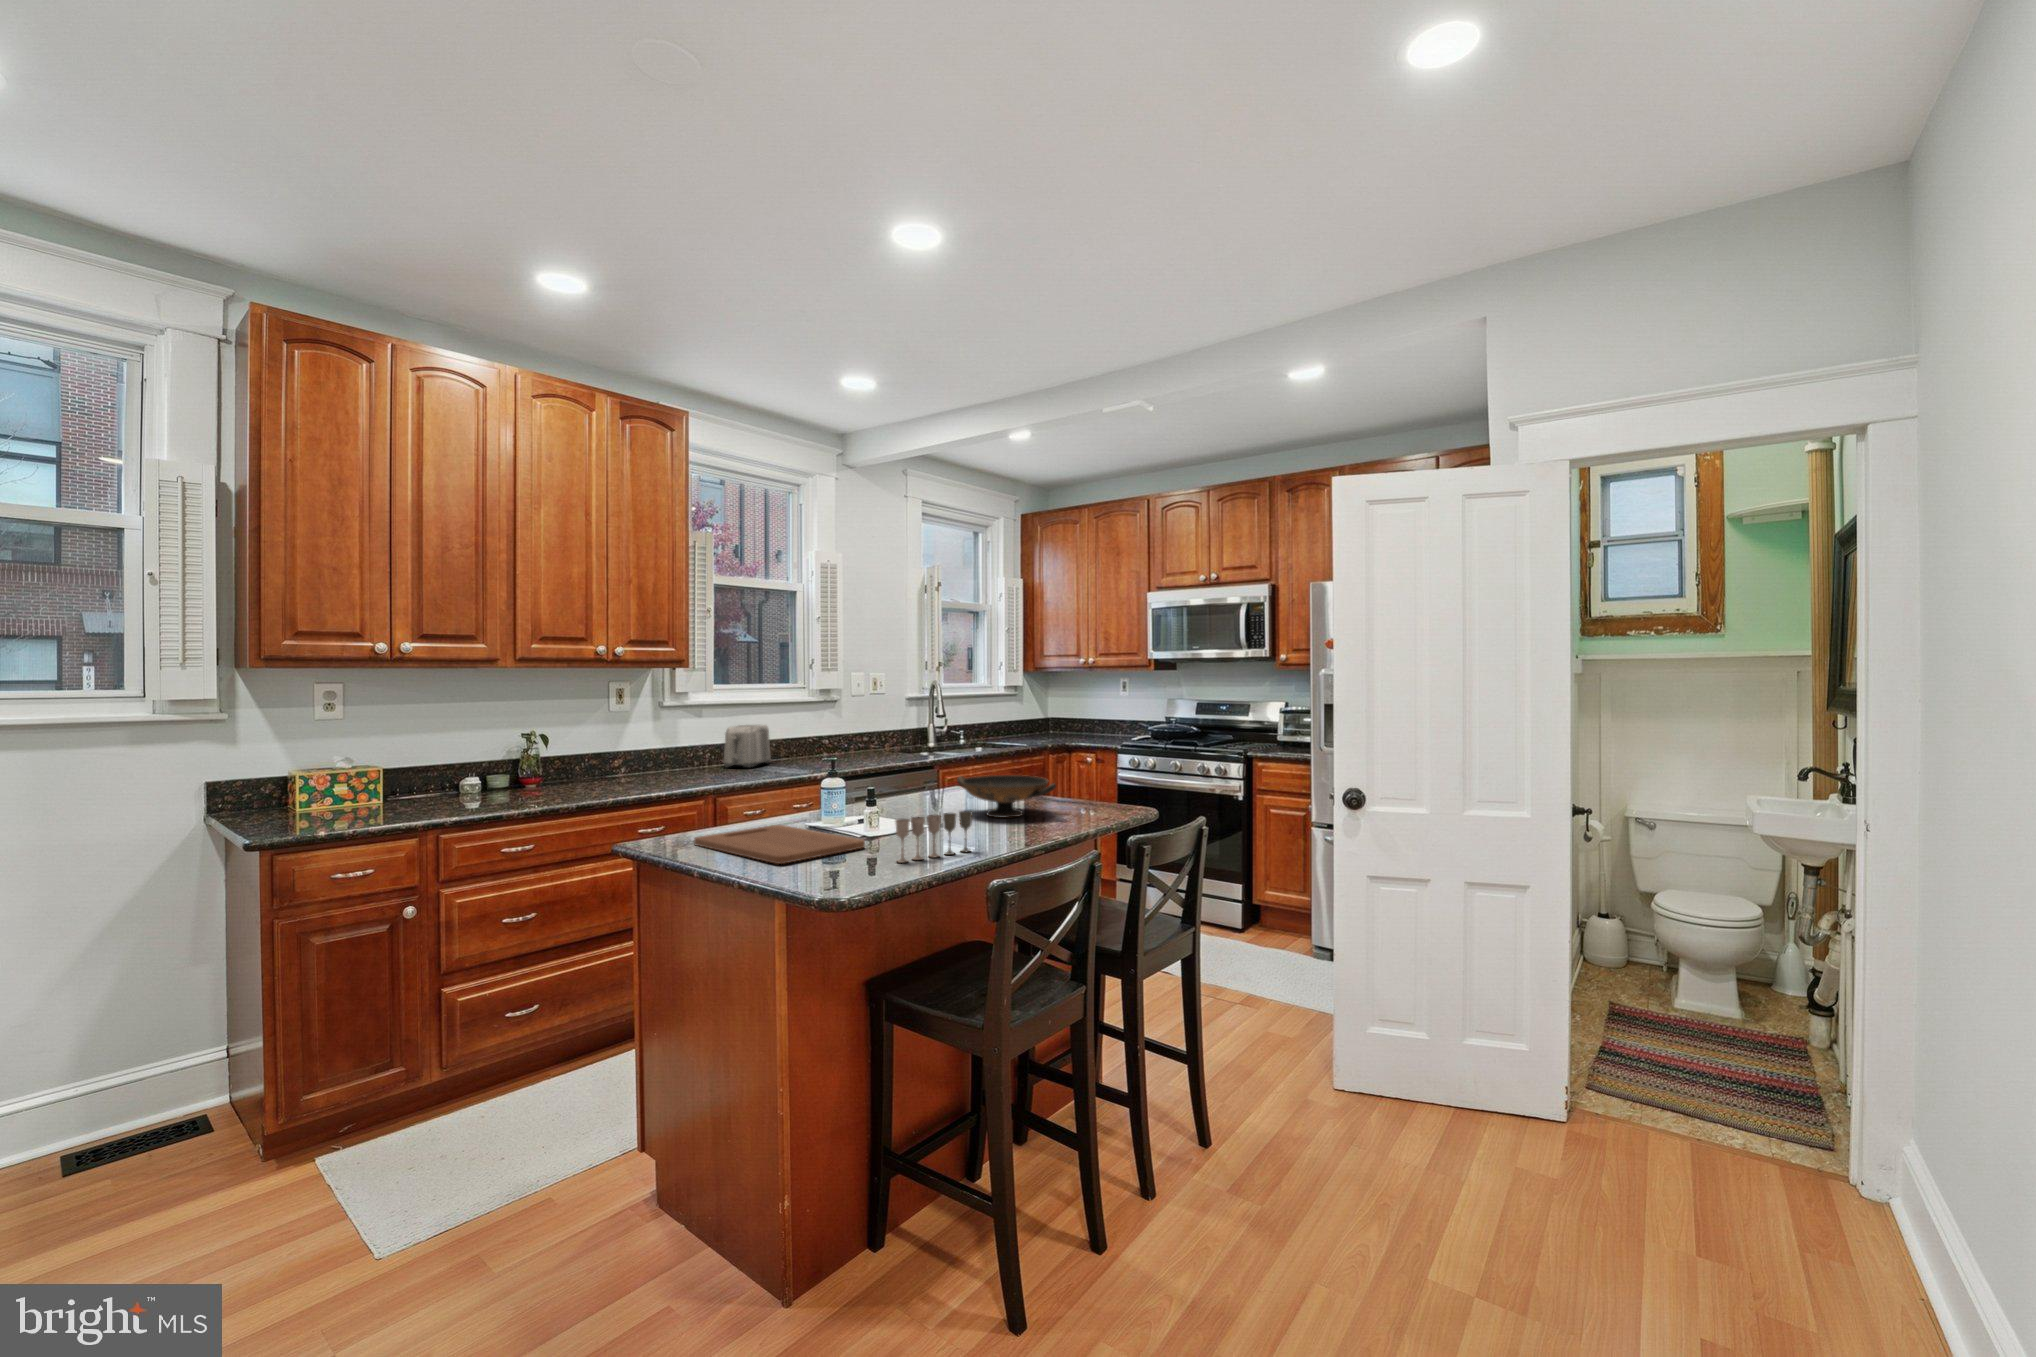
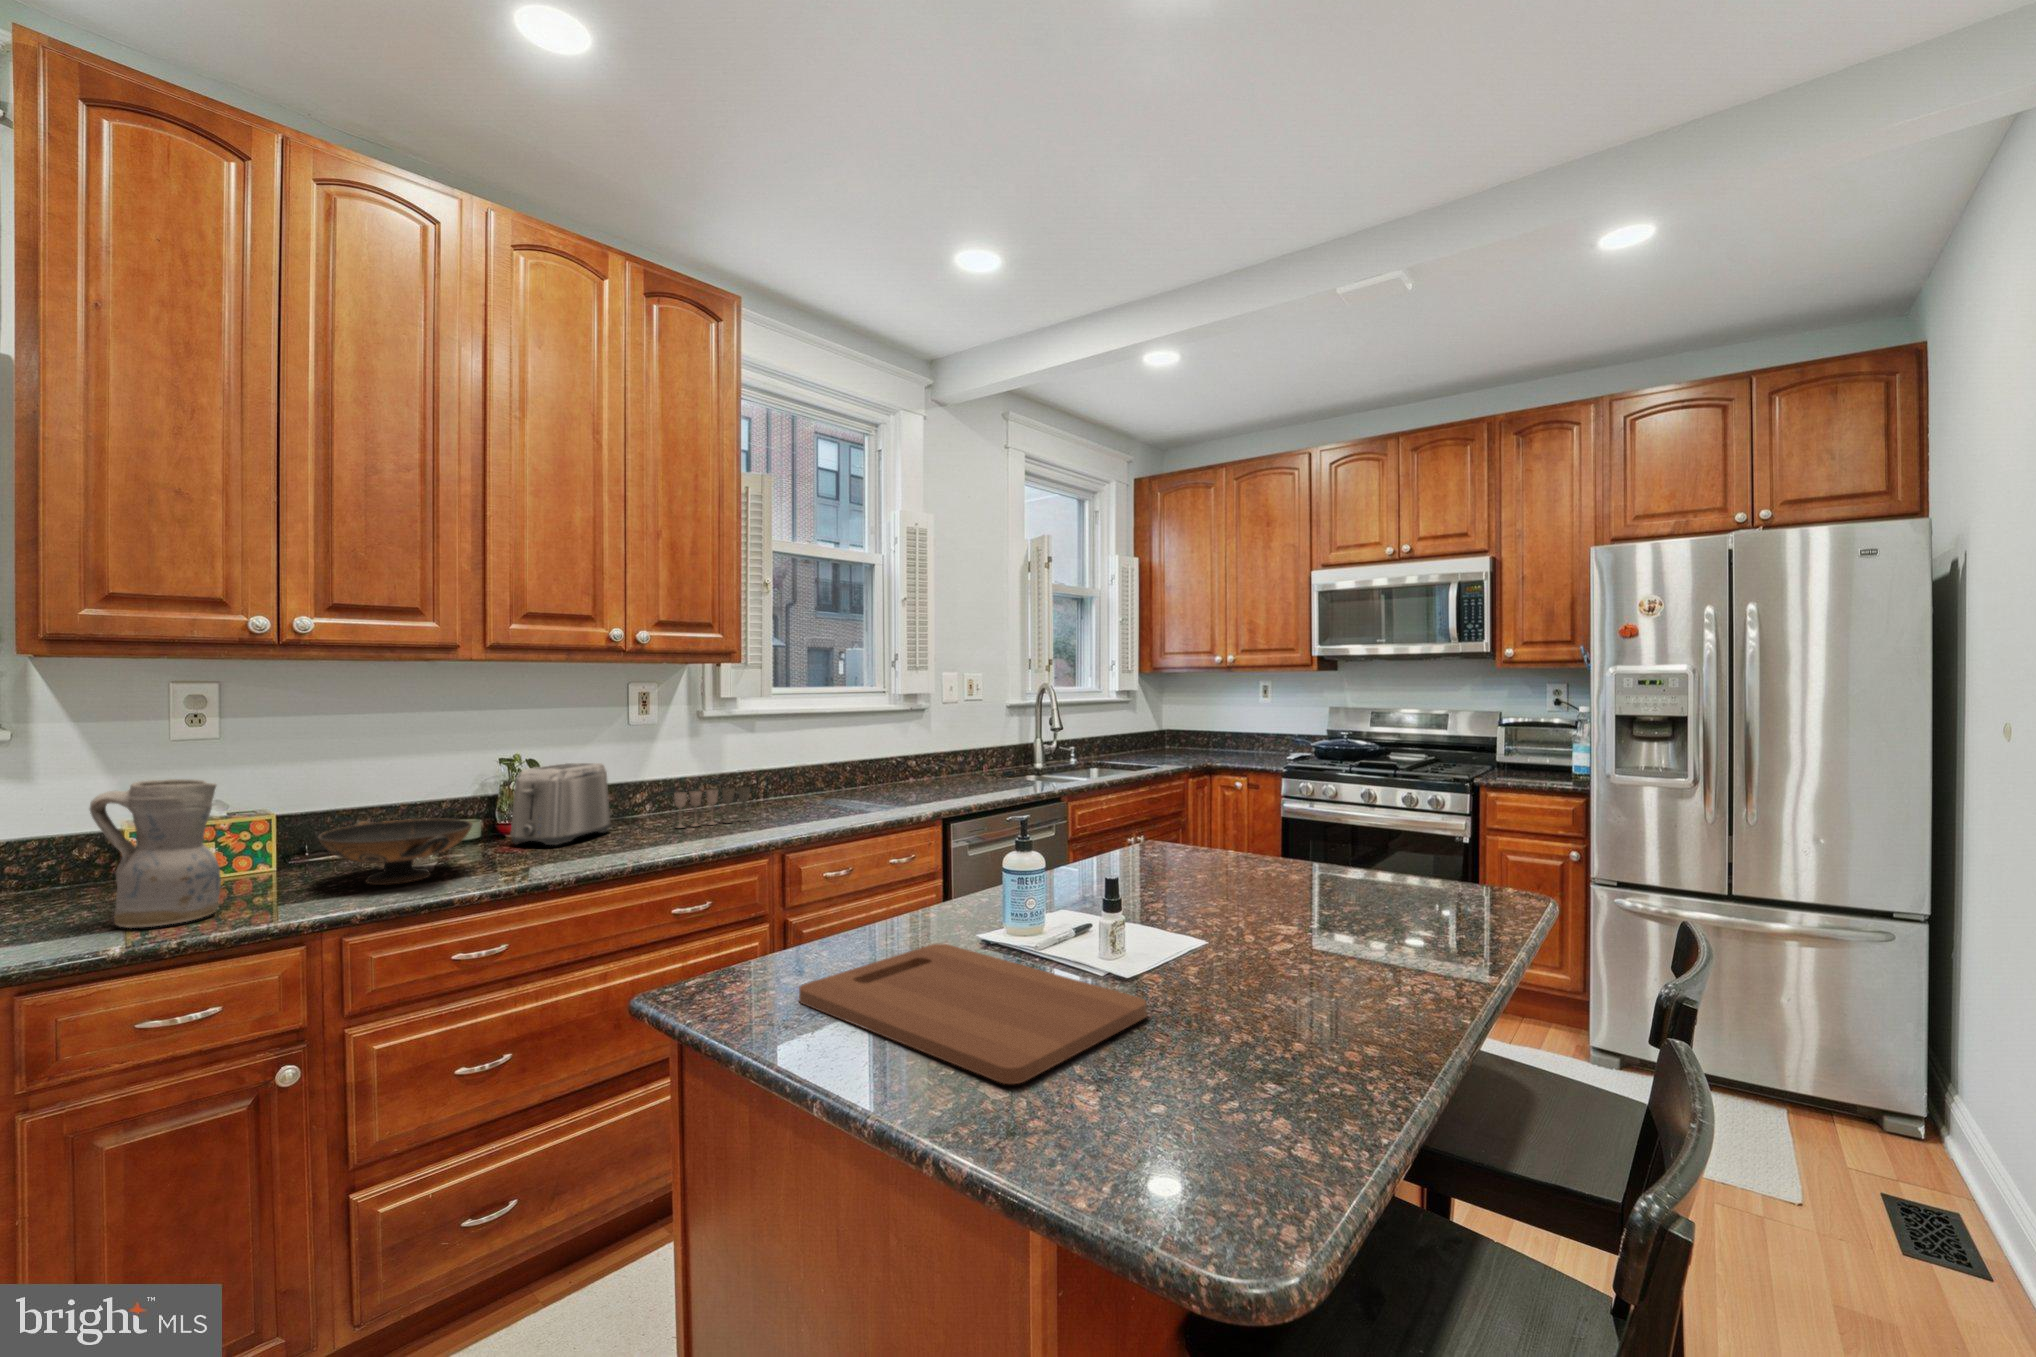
toaster: present [723,724,771,767] -> present [510,763,610,845]
ceramic pitcher: none [292,741,363,826] -> present [90,779,221,928]
decorative bowl: present [957,775,1056,818] -> present [318,819,473,885]
wine glass: present [895,811,972,863] -> present [674,787,750,828]

